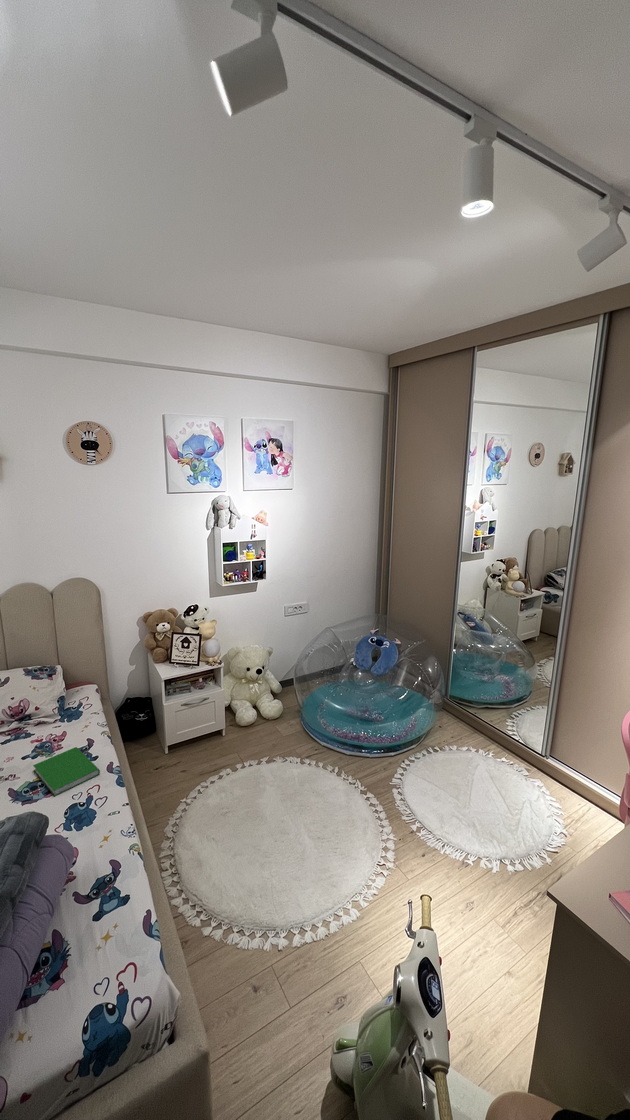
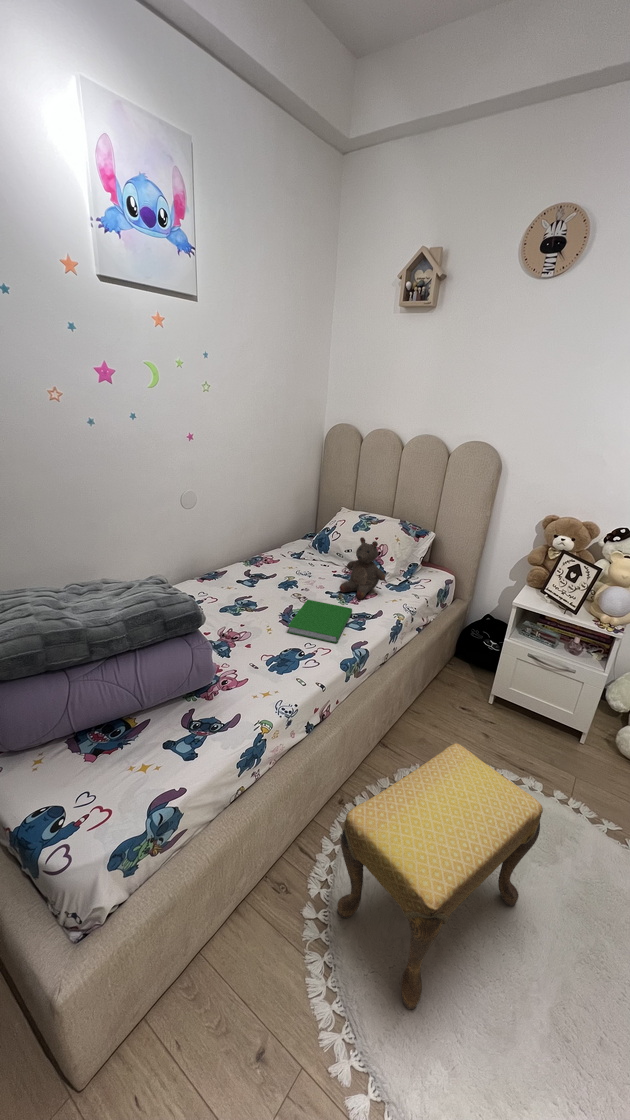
stuffed bear: none [30,687,75,743] -> present [339,537,385,599]
footstool: none [211,763,283,913] -> present [338,743,543,1009]

